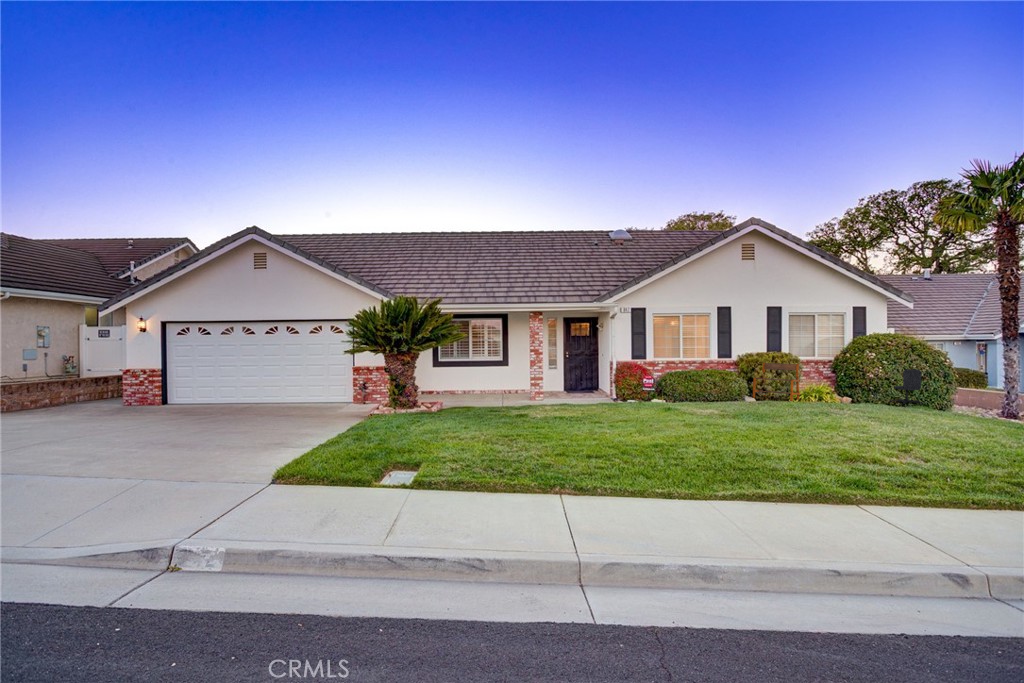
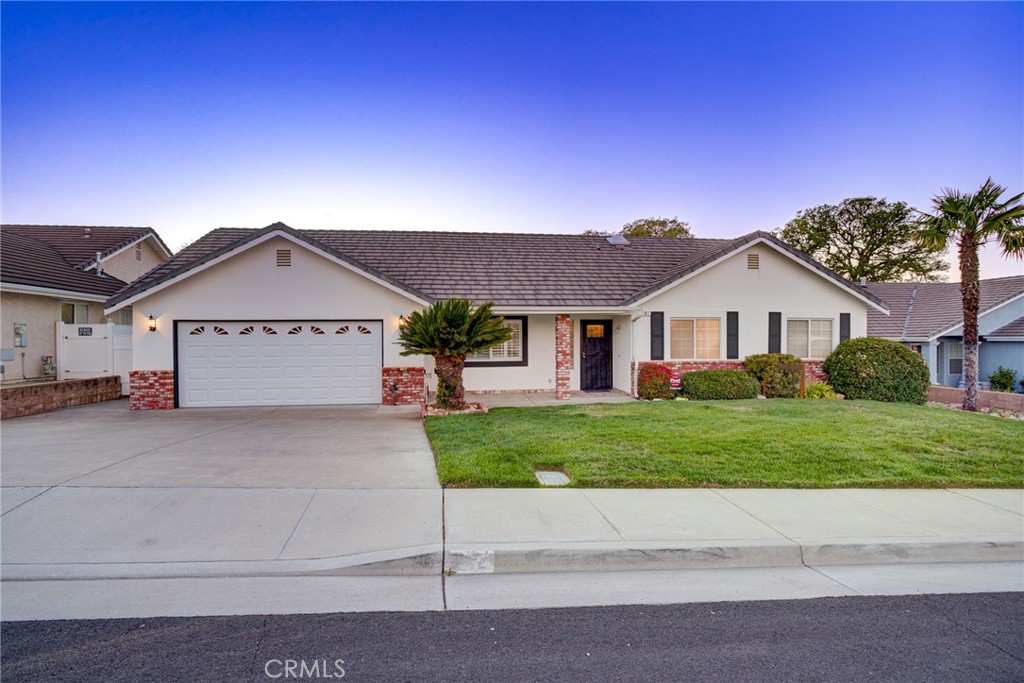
chair: present [890,369,923,404] -> none [882,369,911,400]

